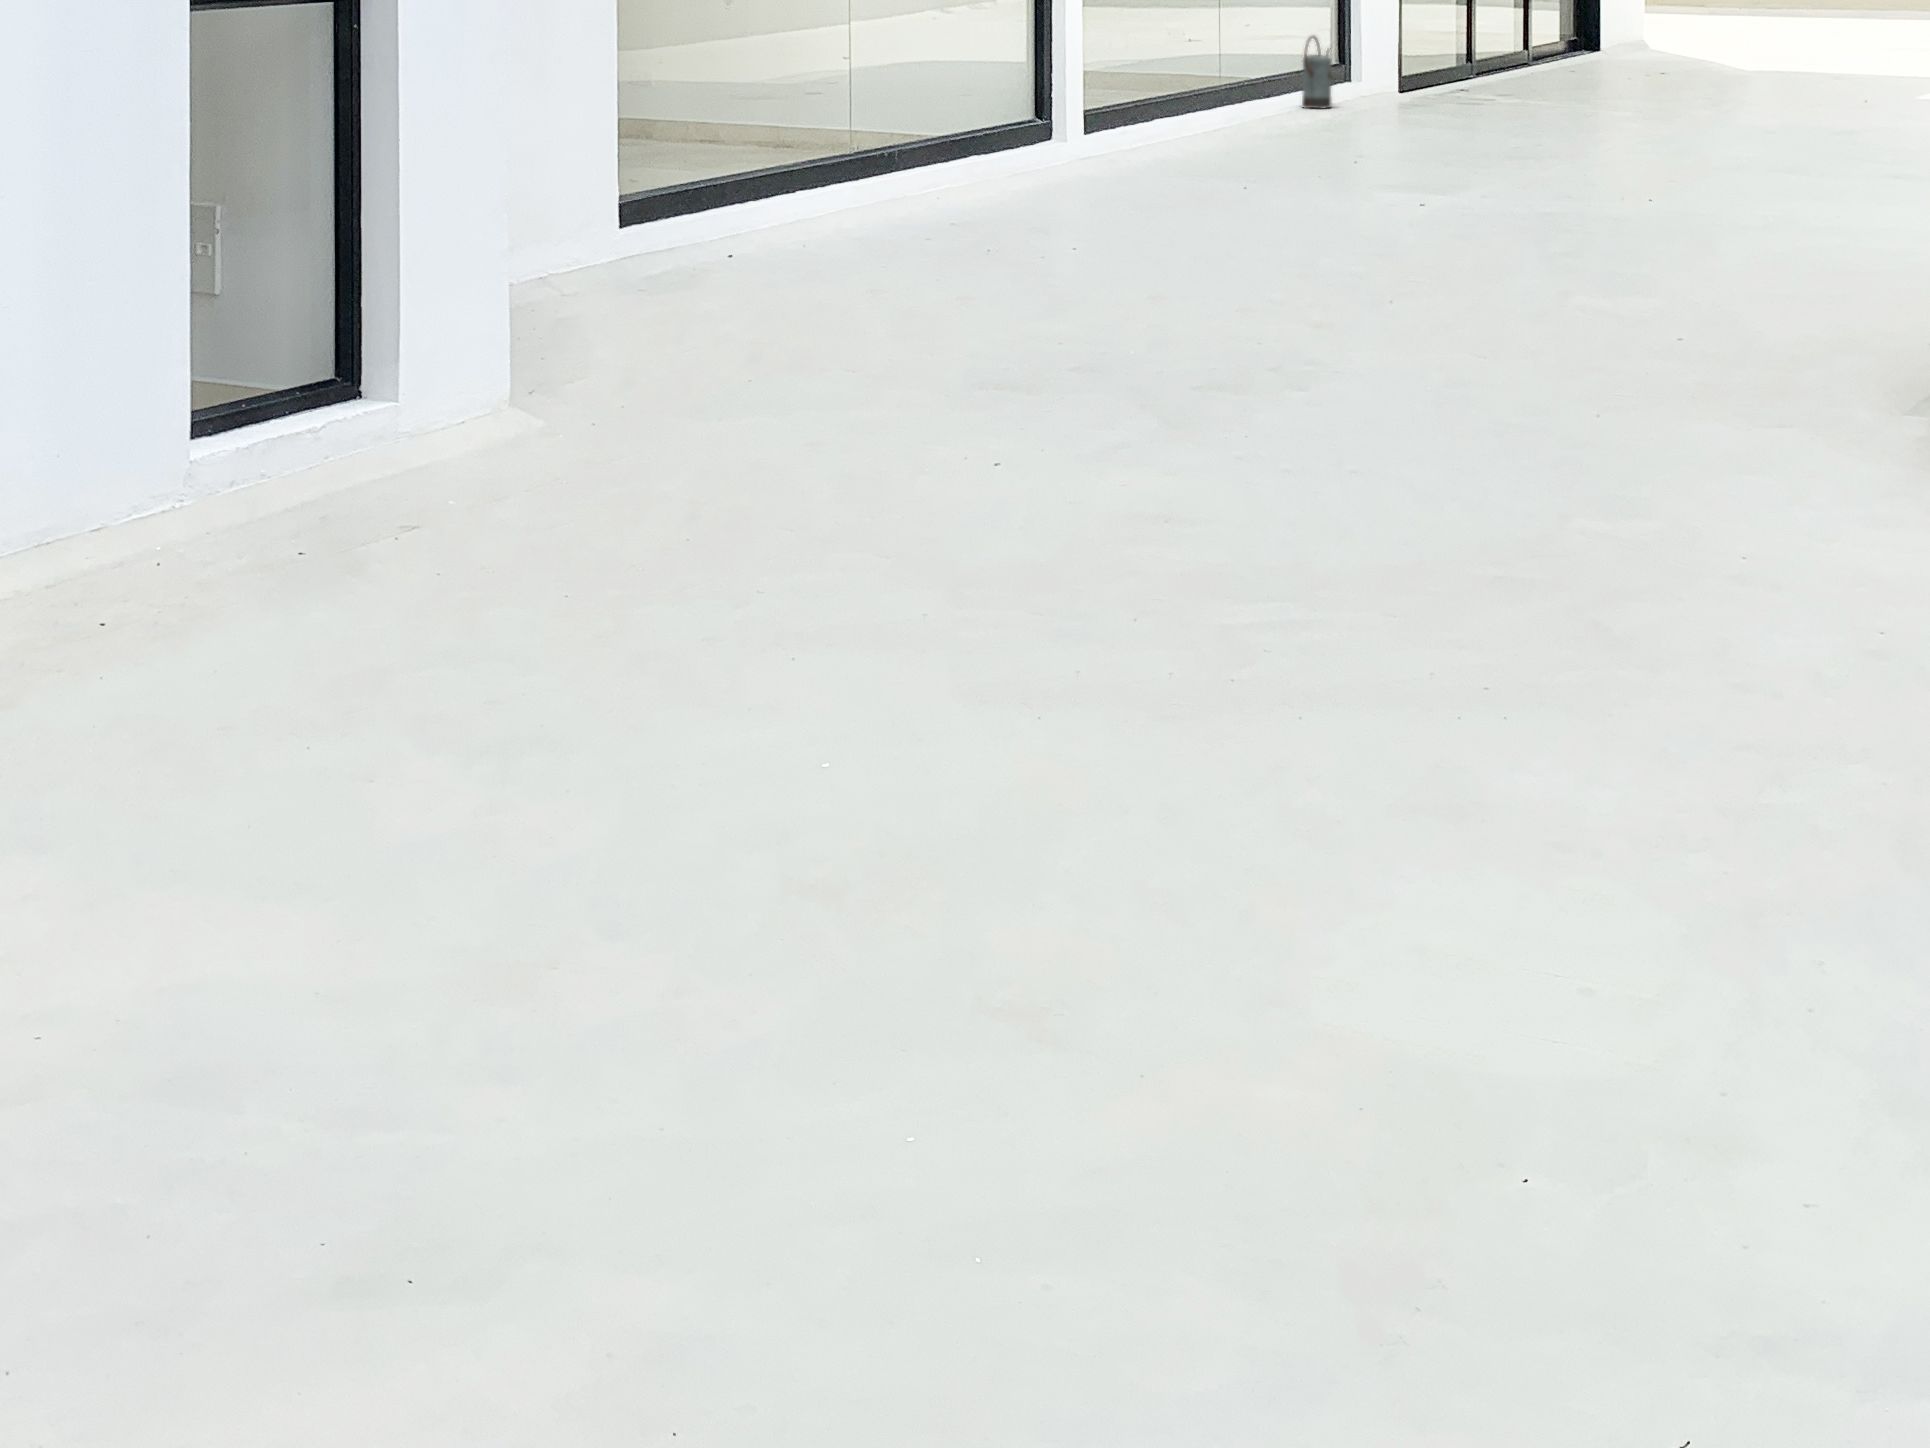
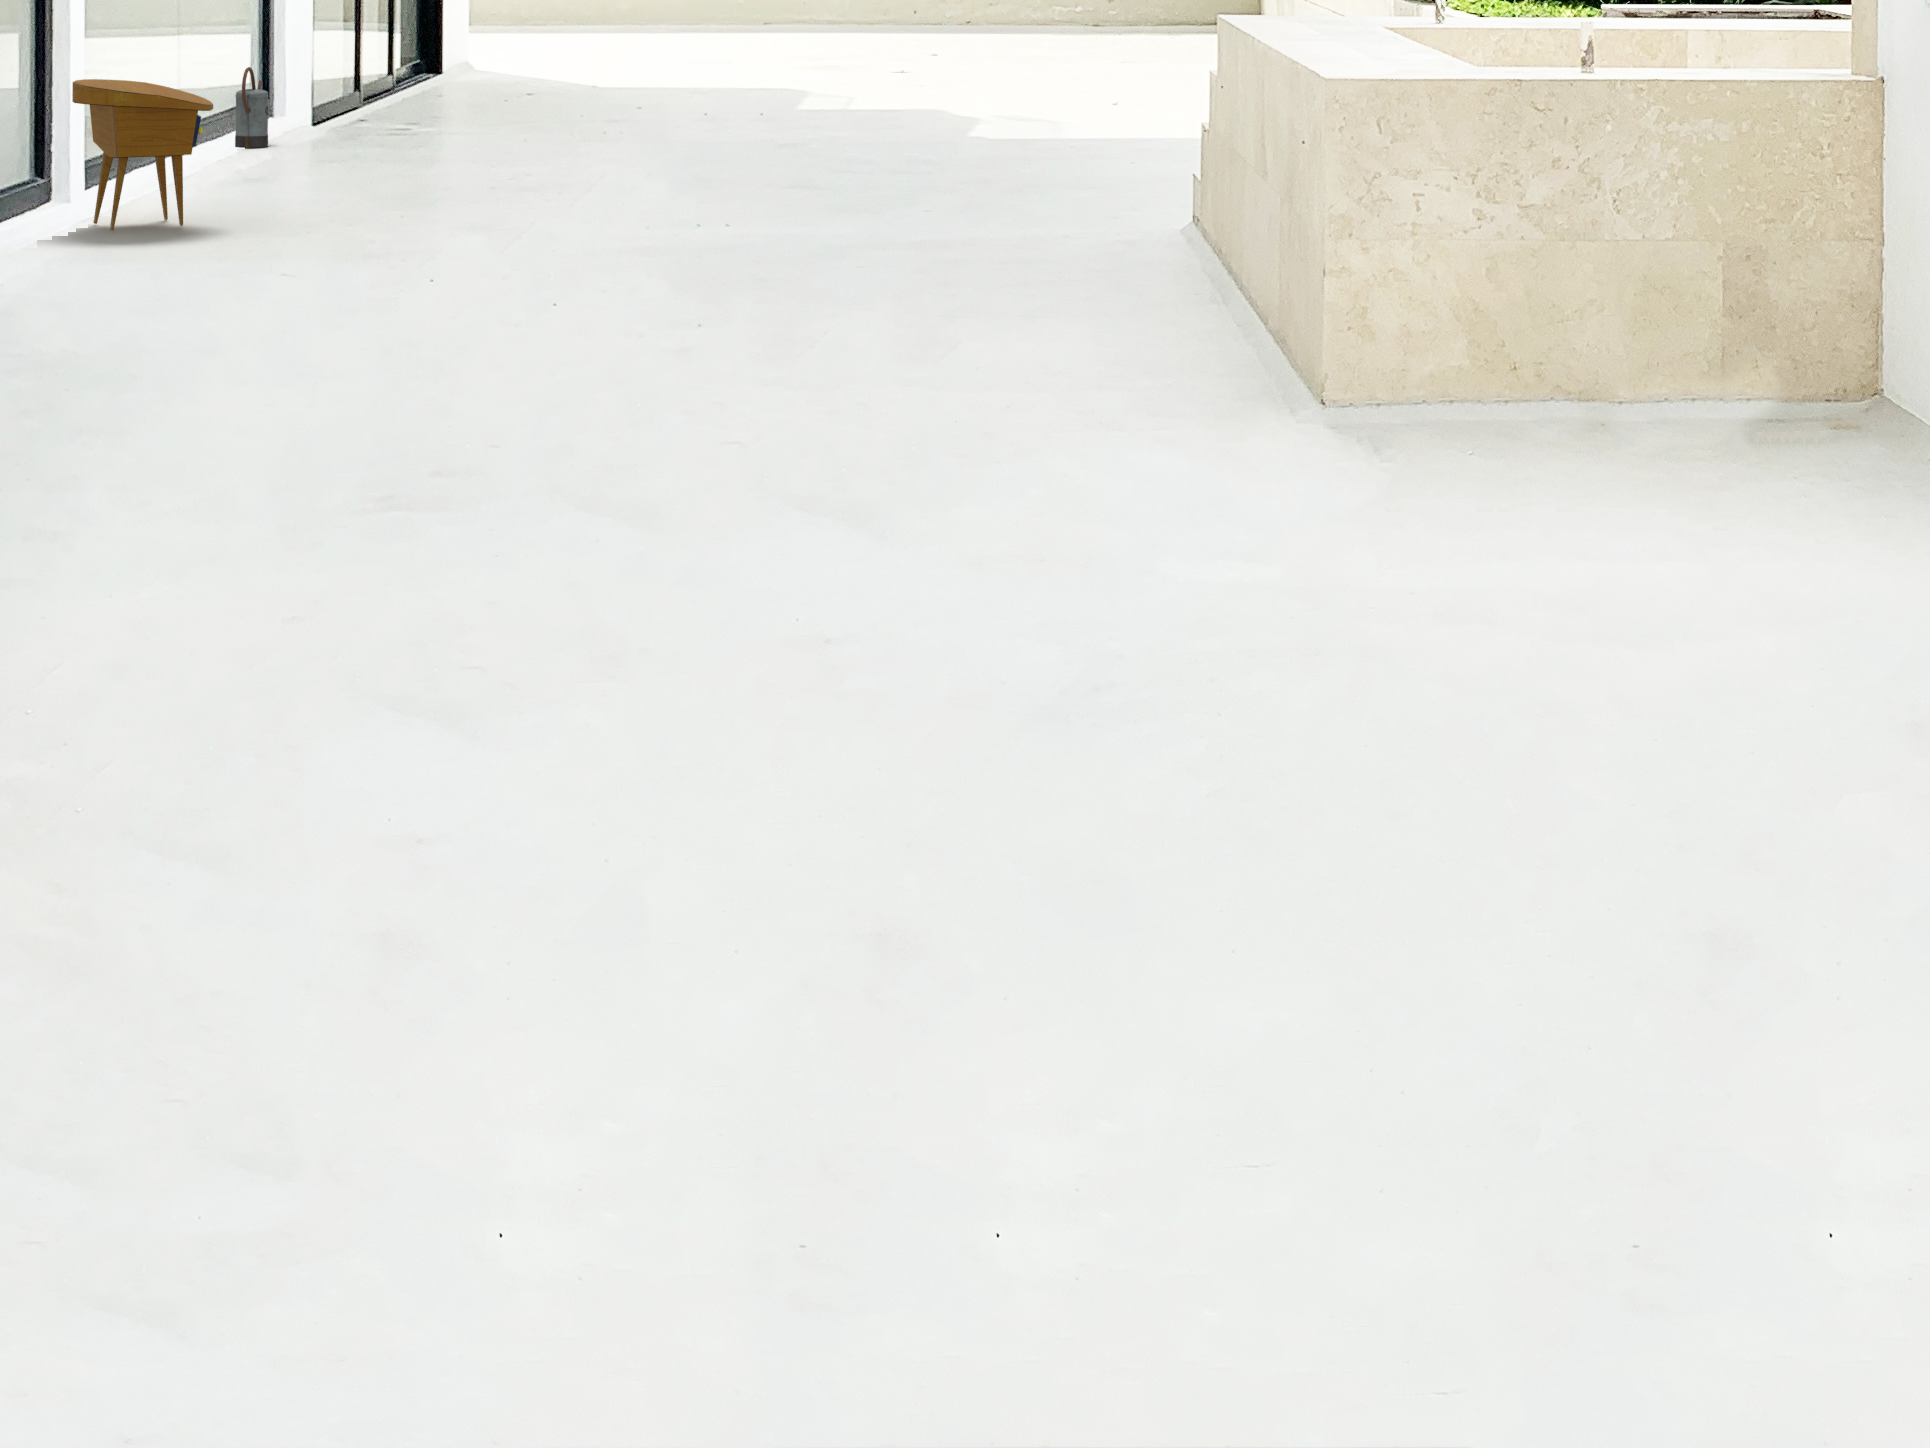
side table: none [1069,39,1185,170] -> present [72,79,213,231]

